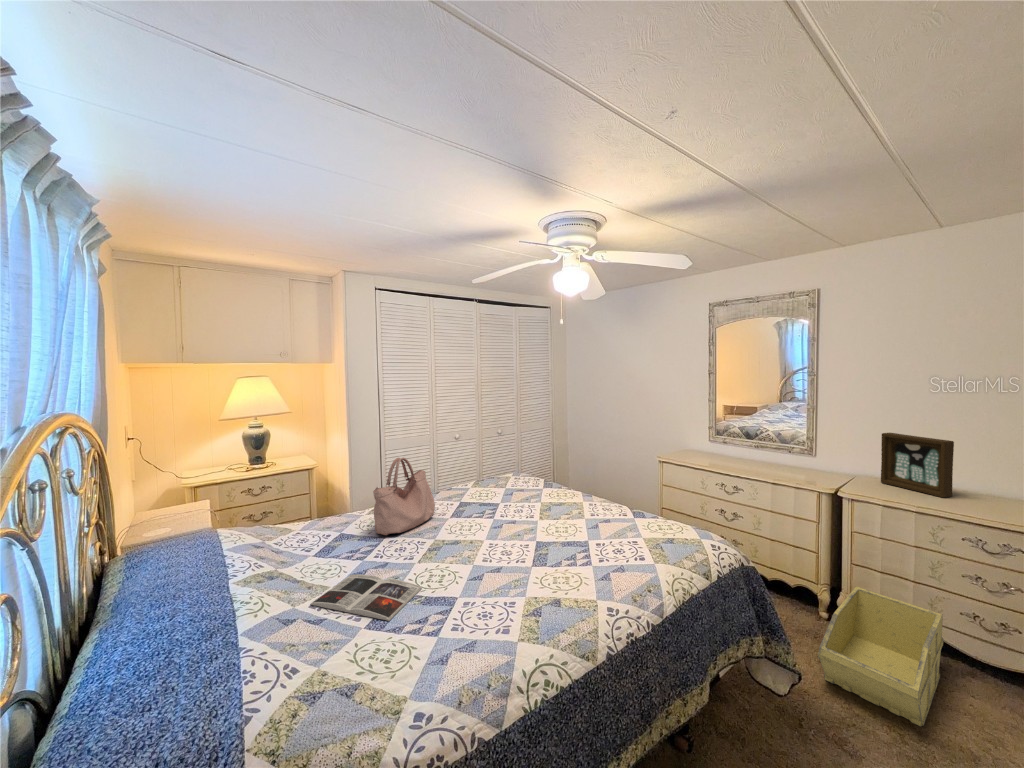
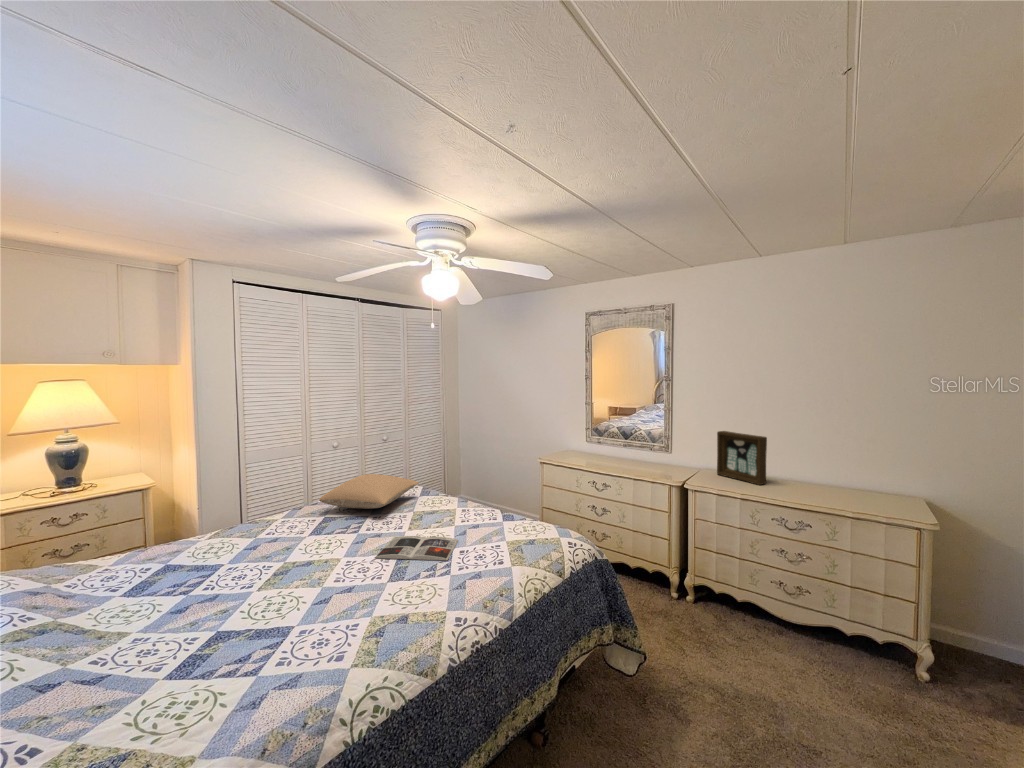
handbag: present [373,458,435,535] -> none [208,472,291,562]
pillow: none [455,465,542,497] -> present [319,474,418,509]
magazine: present [310,574,422,621] -> present [375,536,458,561]
storage bin: present [818,586,943,727] -> none [662,567,759,685]

